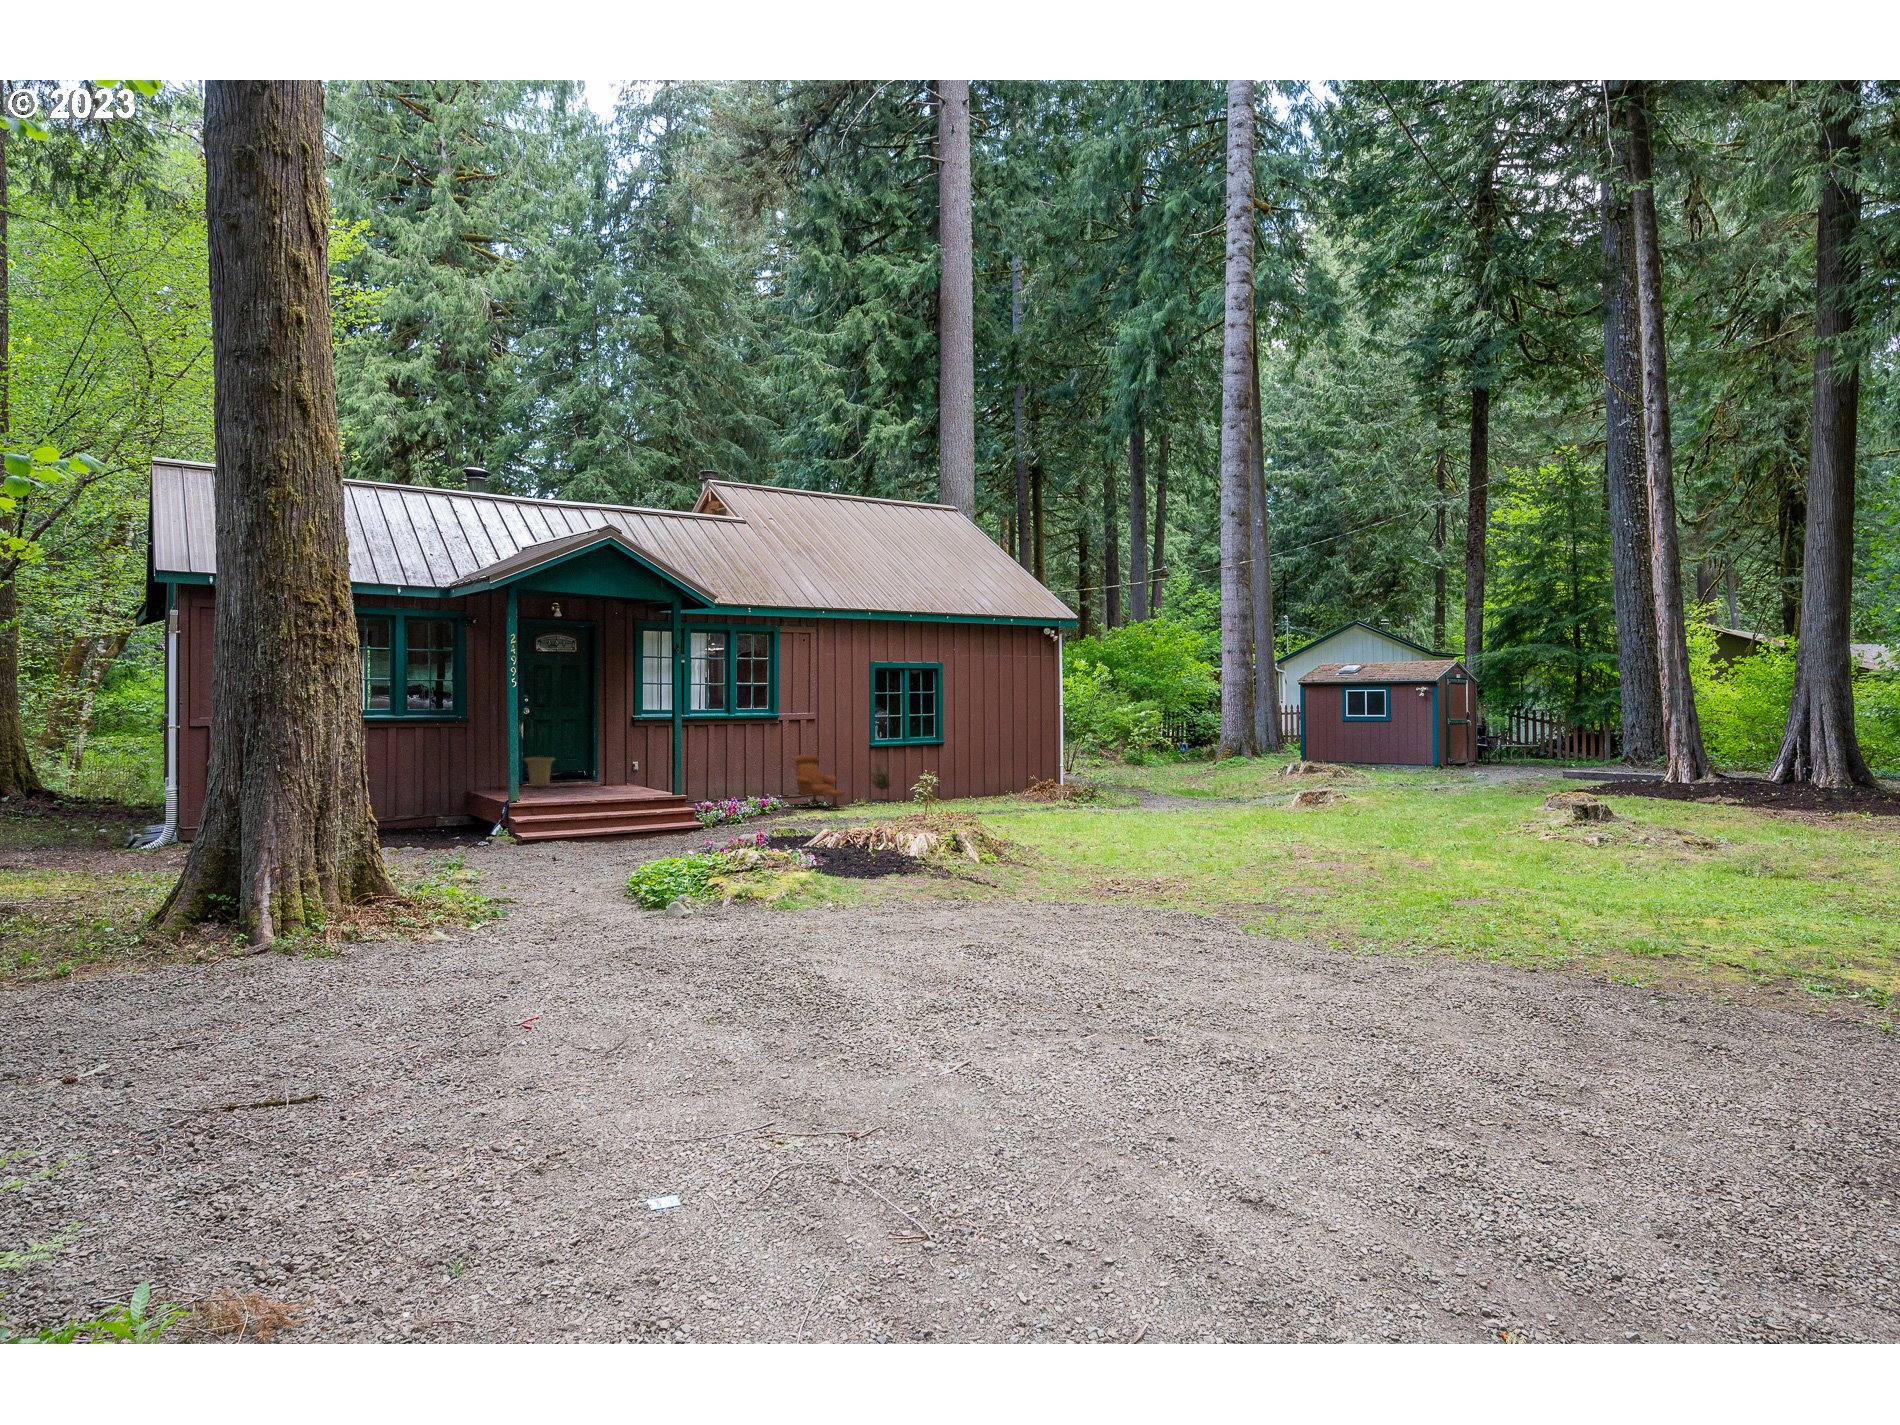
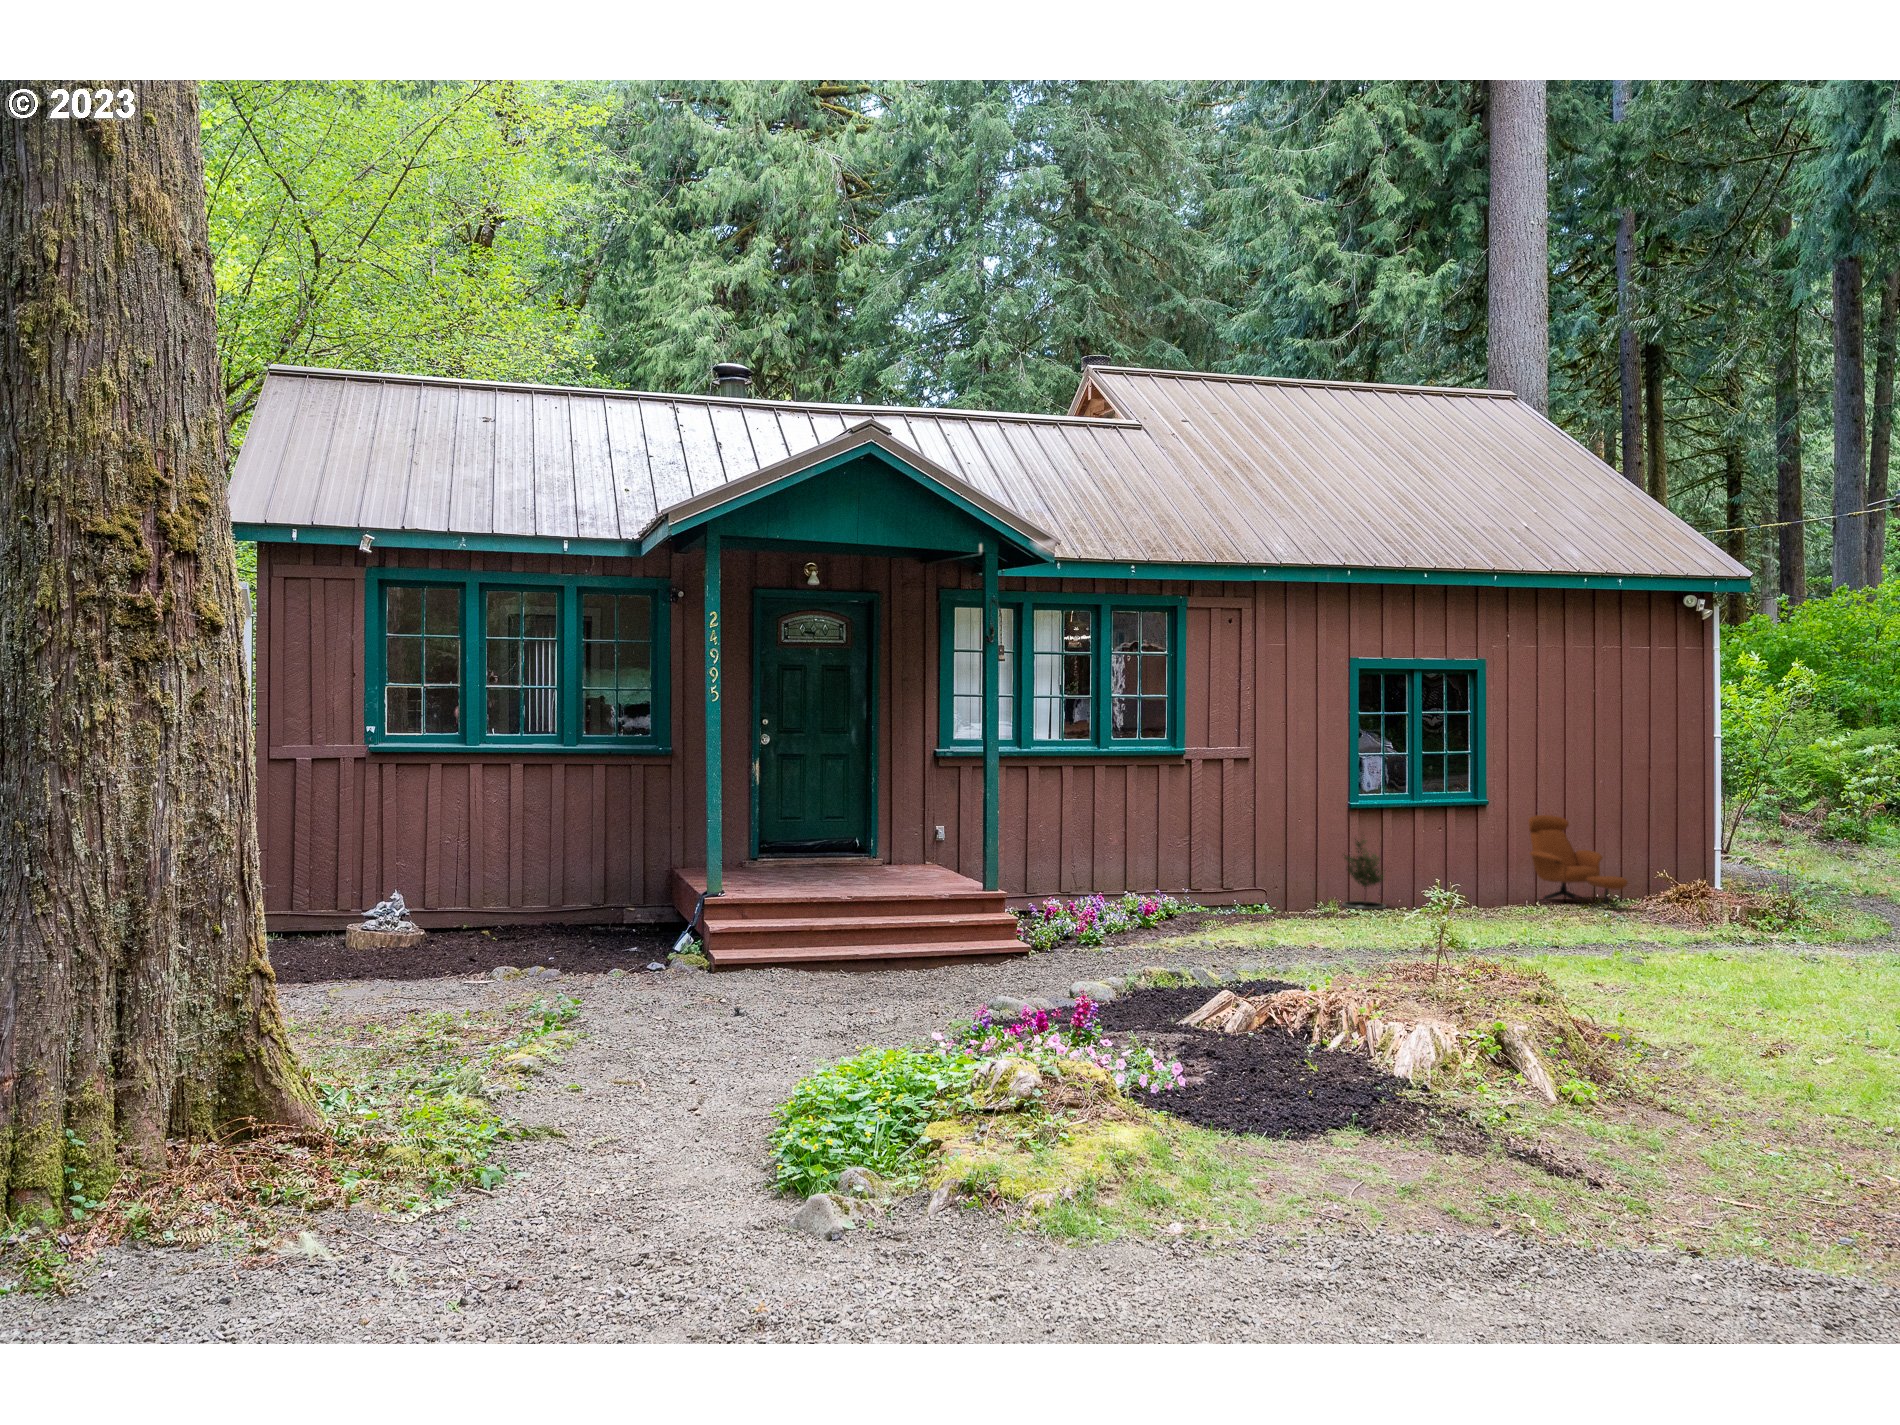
lounge chair: present [795,755,845,809] -> present [1529,815,1628,911]
basket: present [524,757,555,787] -> none [760,815,808,864]

